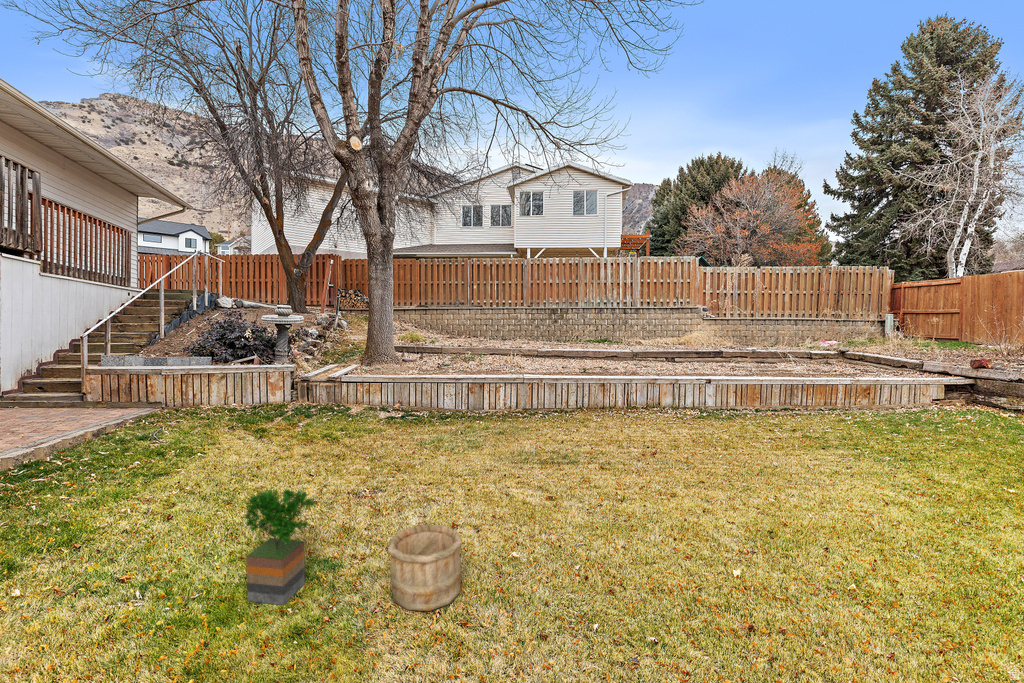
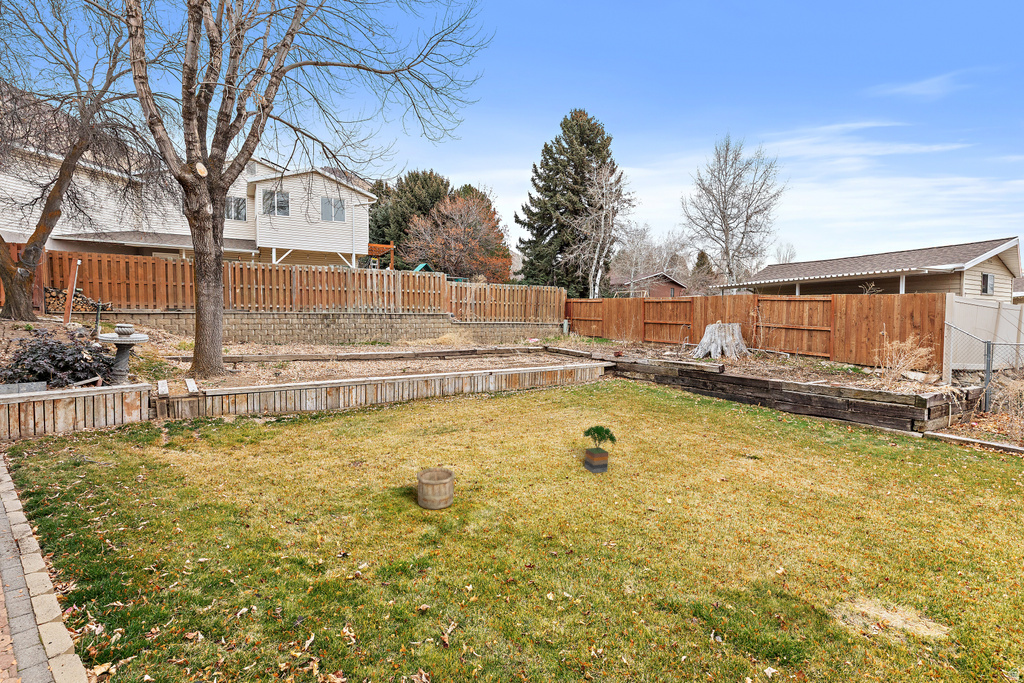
potted tree: present [243,489,315,605] -> present [583,426,616,473]

